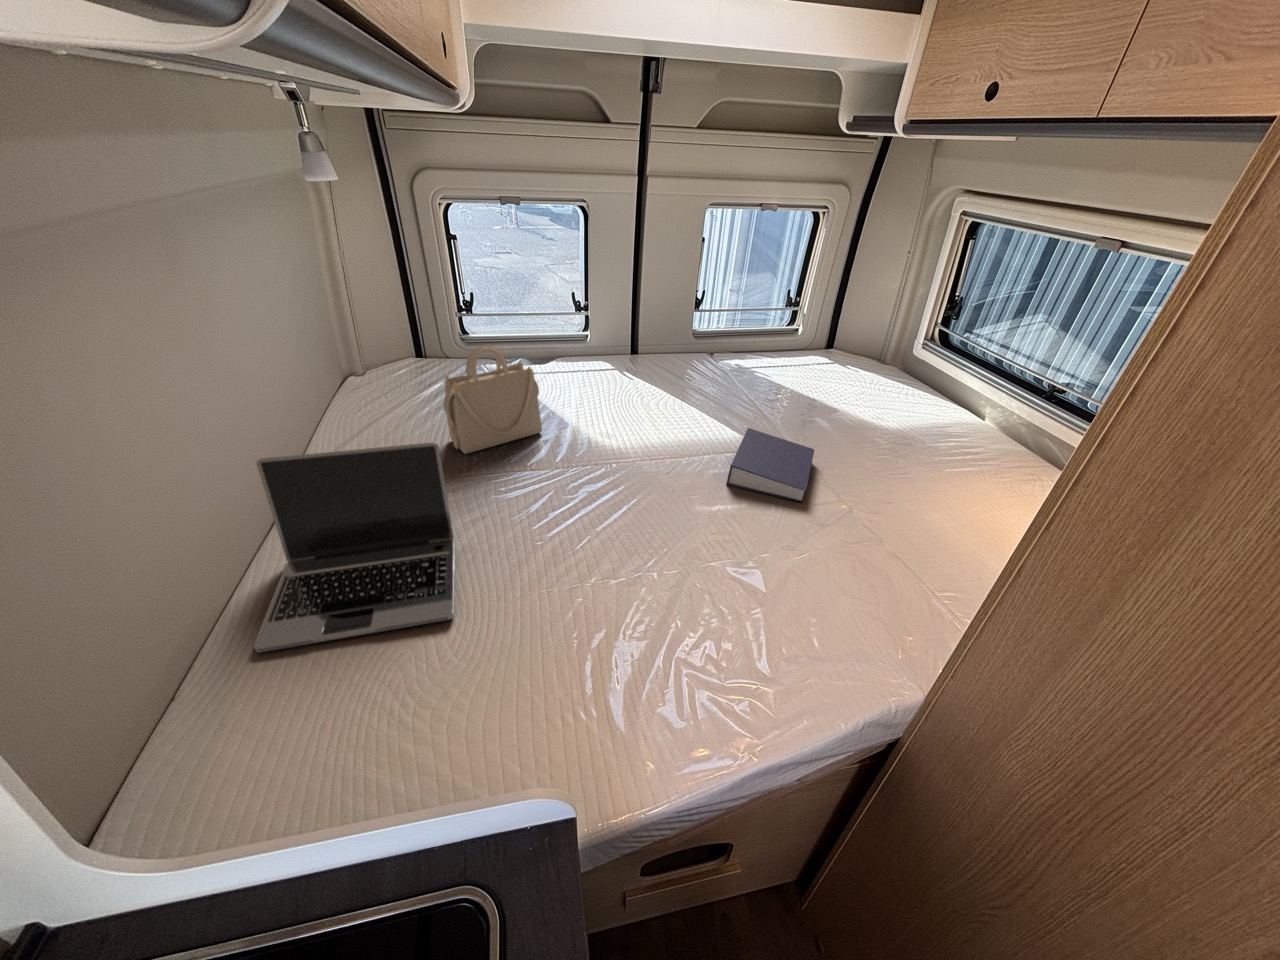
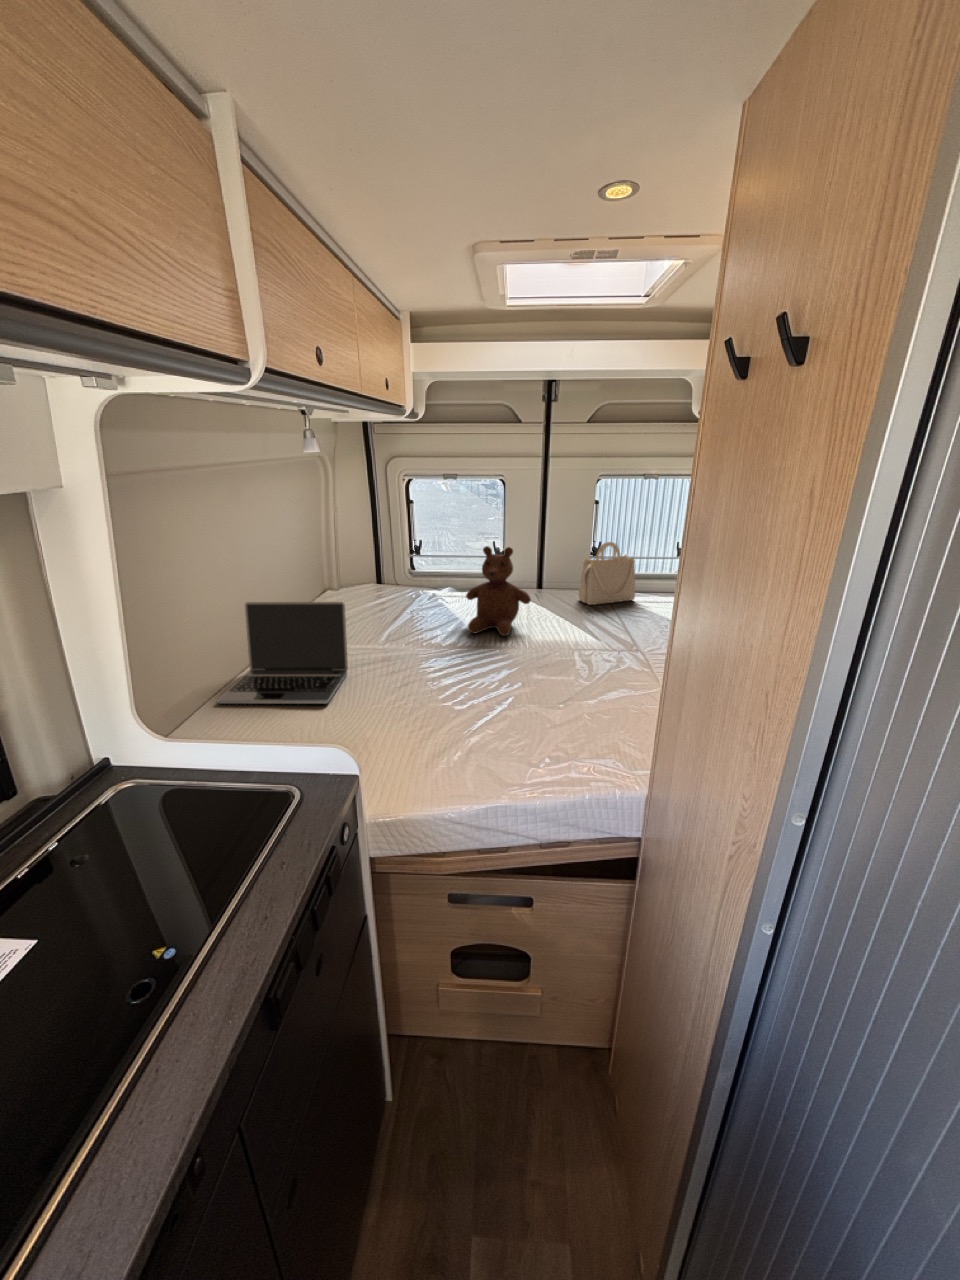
teddy bear: none [574,319,662,442] -> present [466,546,531,636]
handbag: present [443,345,542,454] -> present [579,542,635,605]
book: present [726,428,814,502] -> none [557,630,642,679]

